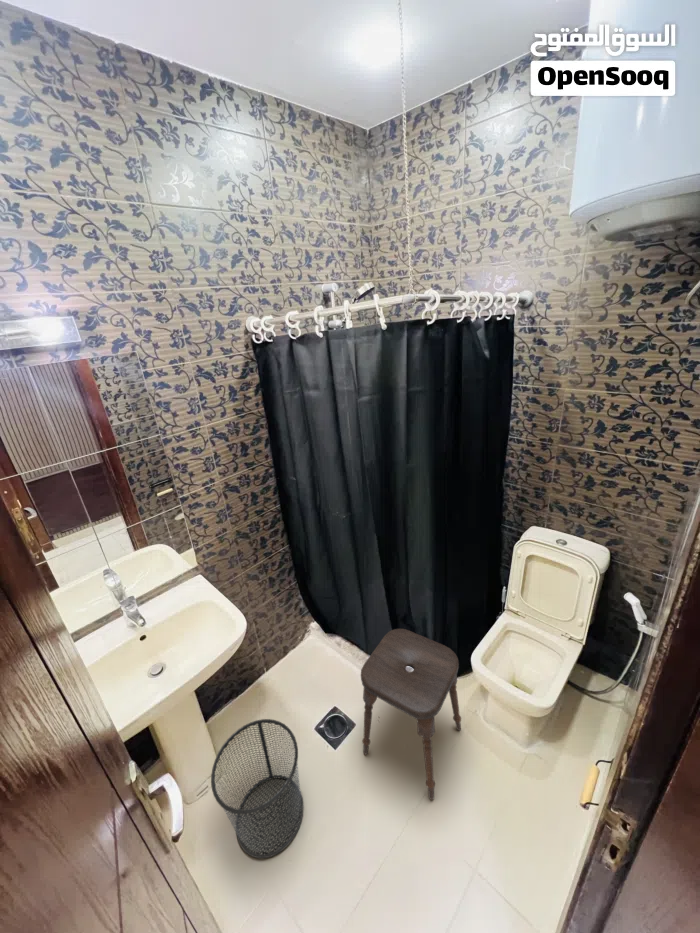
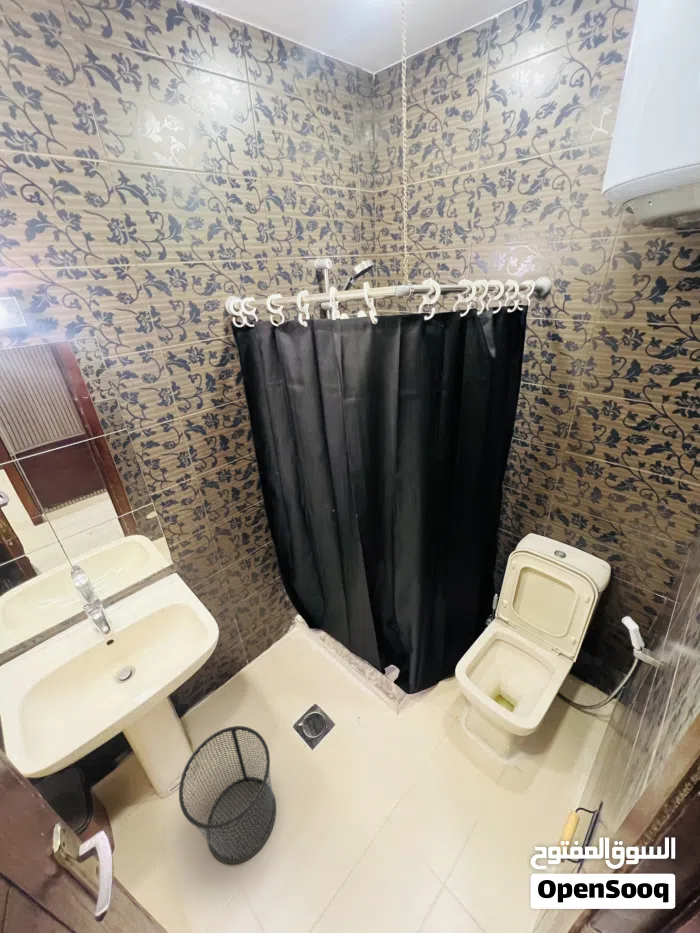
stool: present [361,629,461,800] -> none [338,637,442,812]

